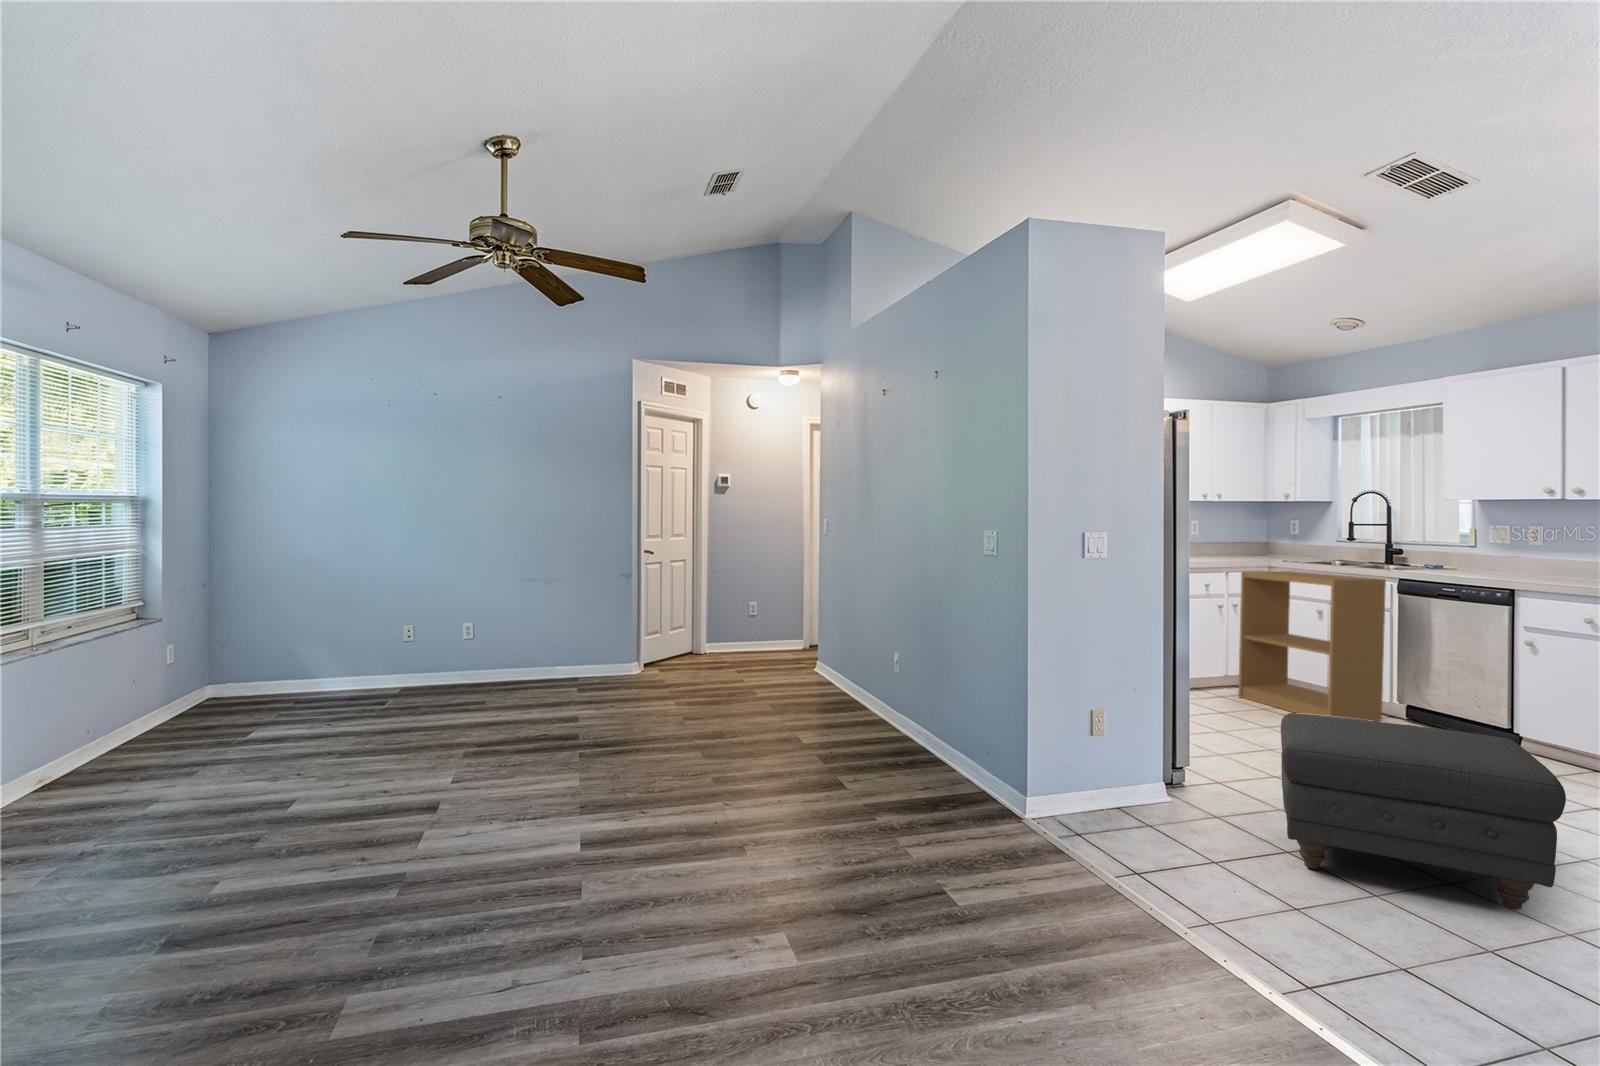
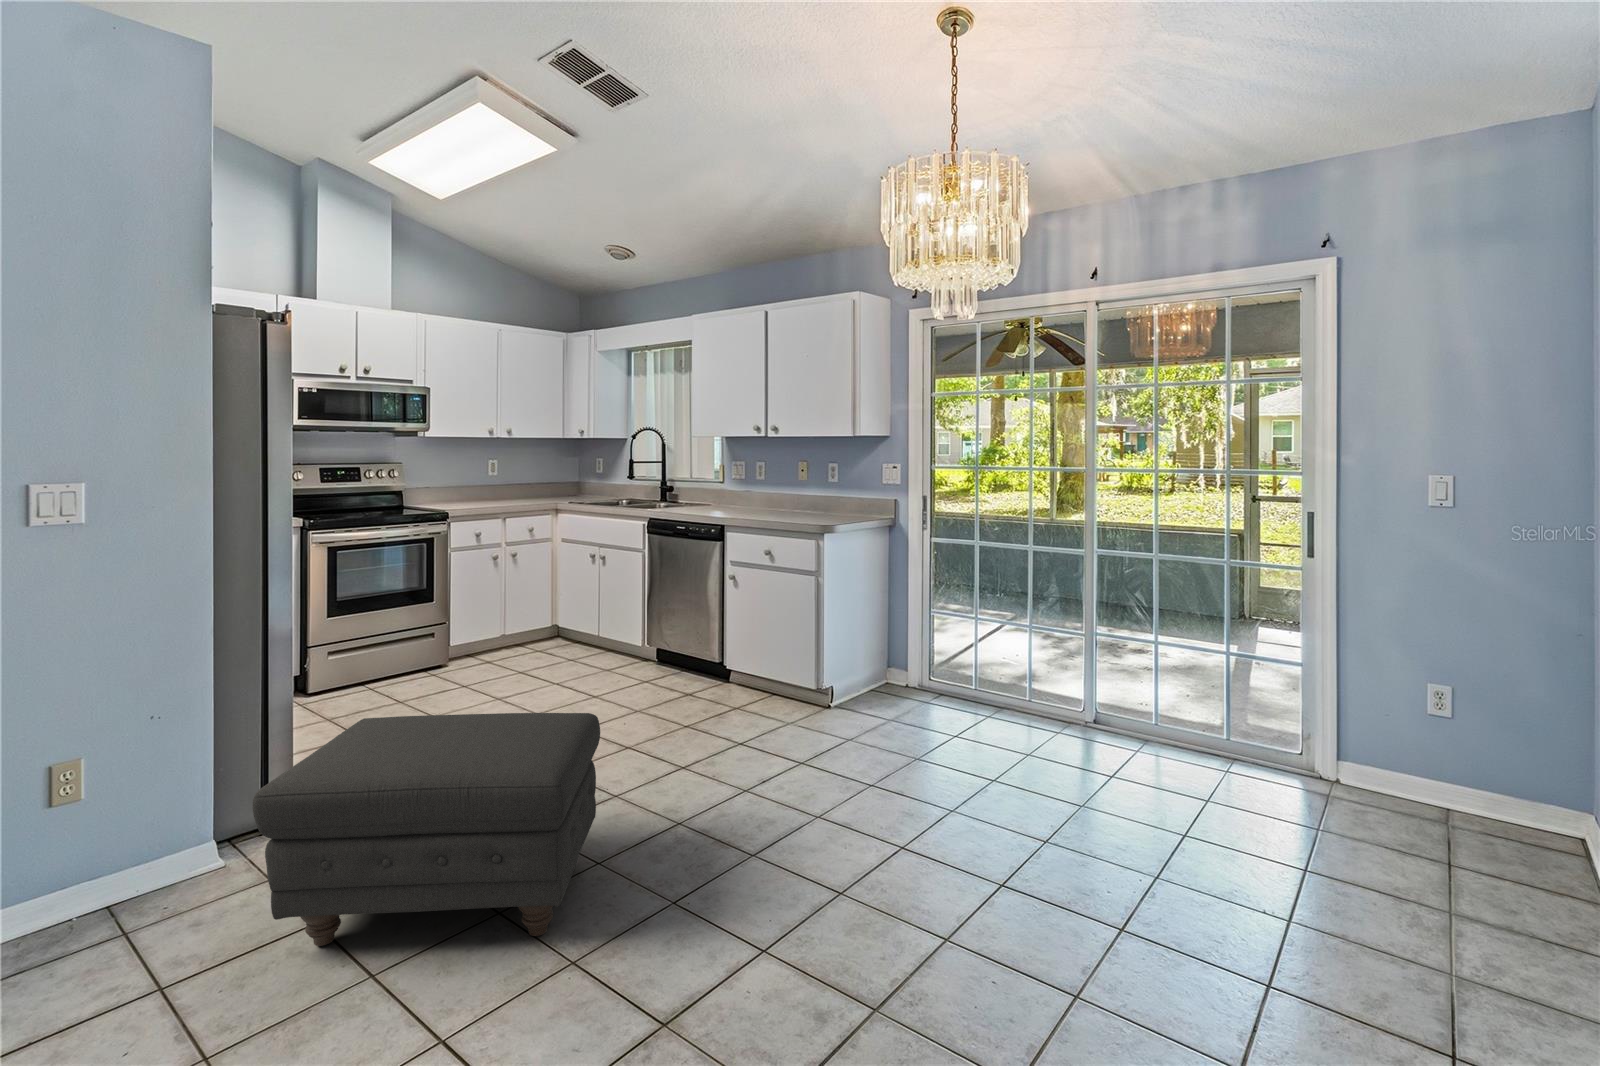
bookshelf: present [1238,571,1386,721] -> none [508,514,636,681]

